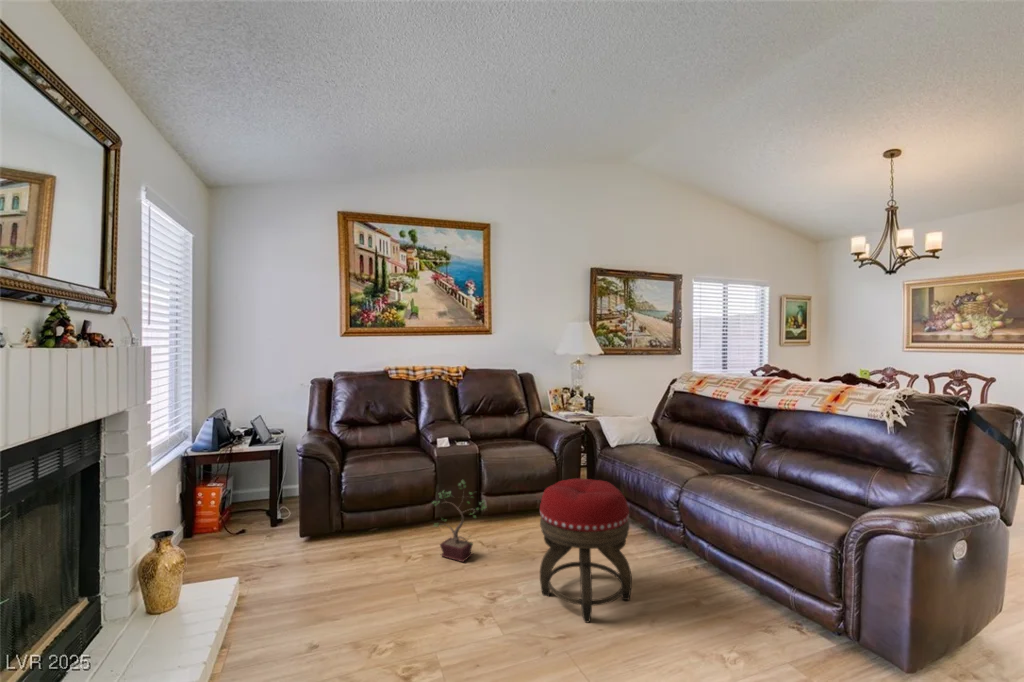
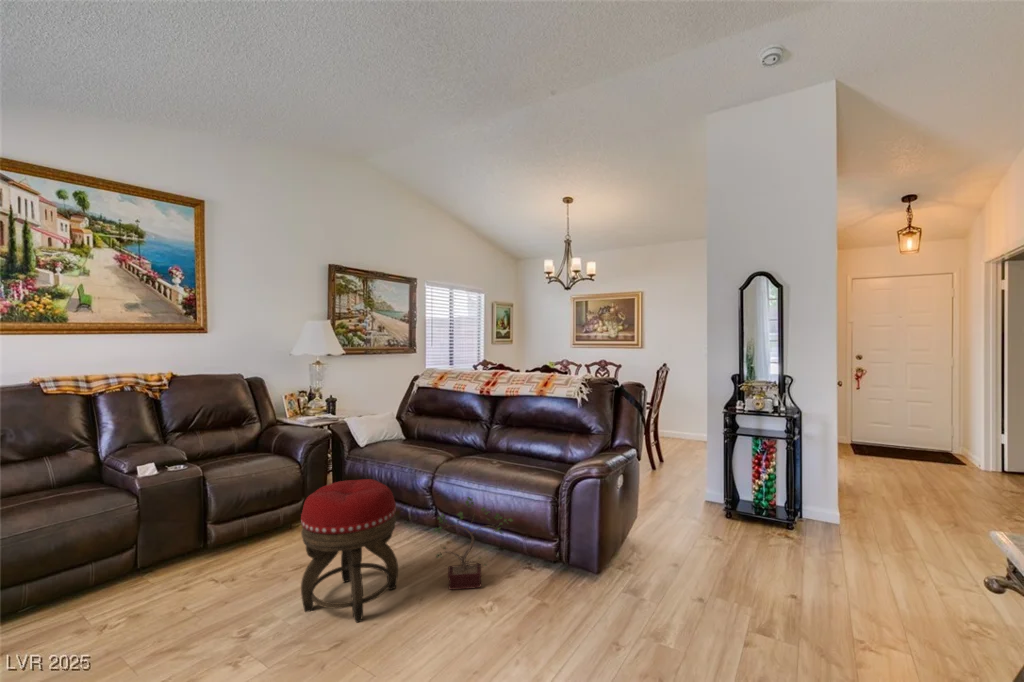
potted plant: present [433,480,486,562] -> present [434,497,513,590]

